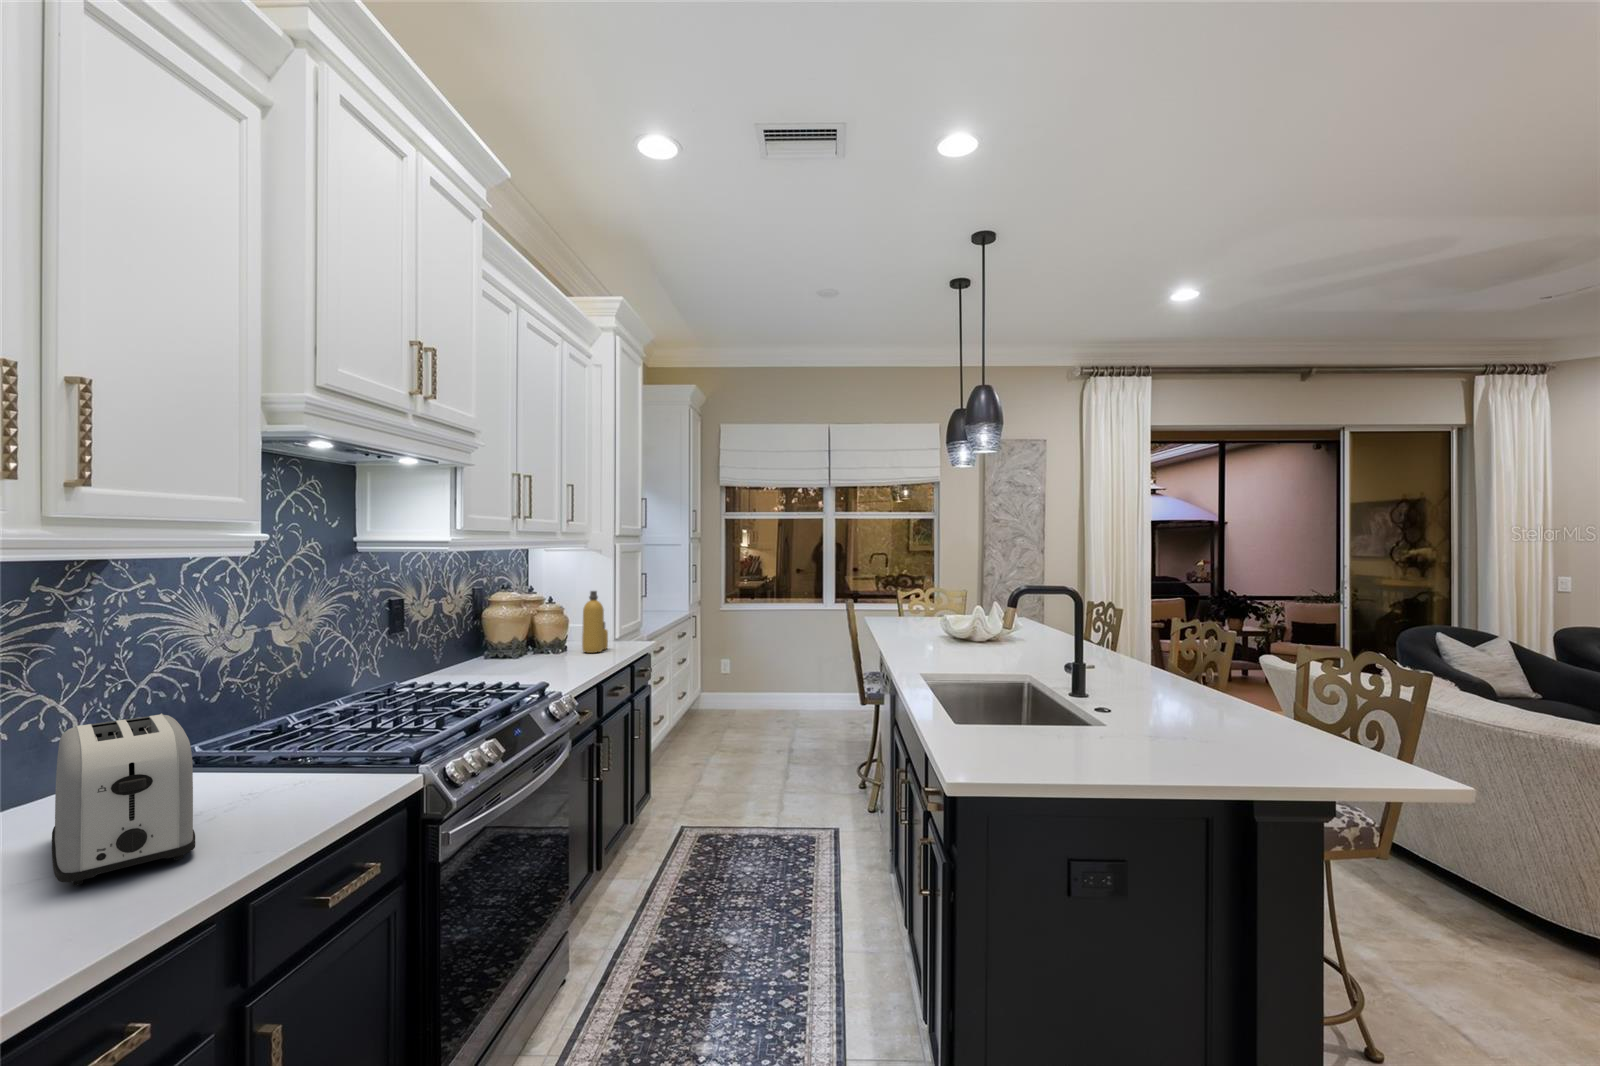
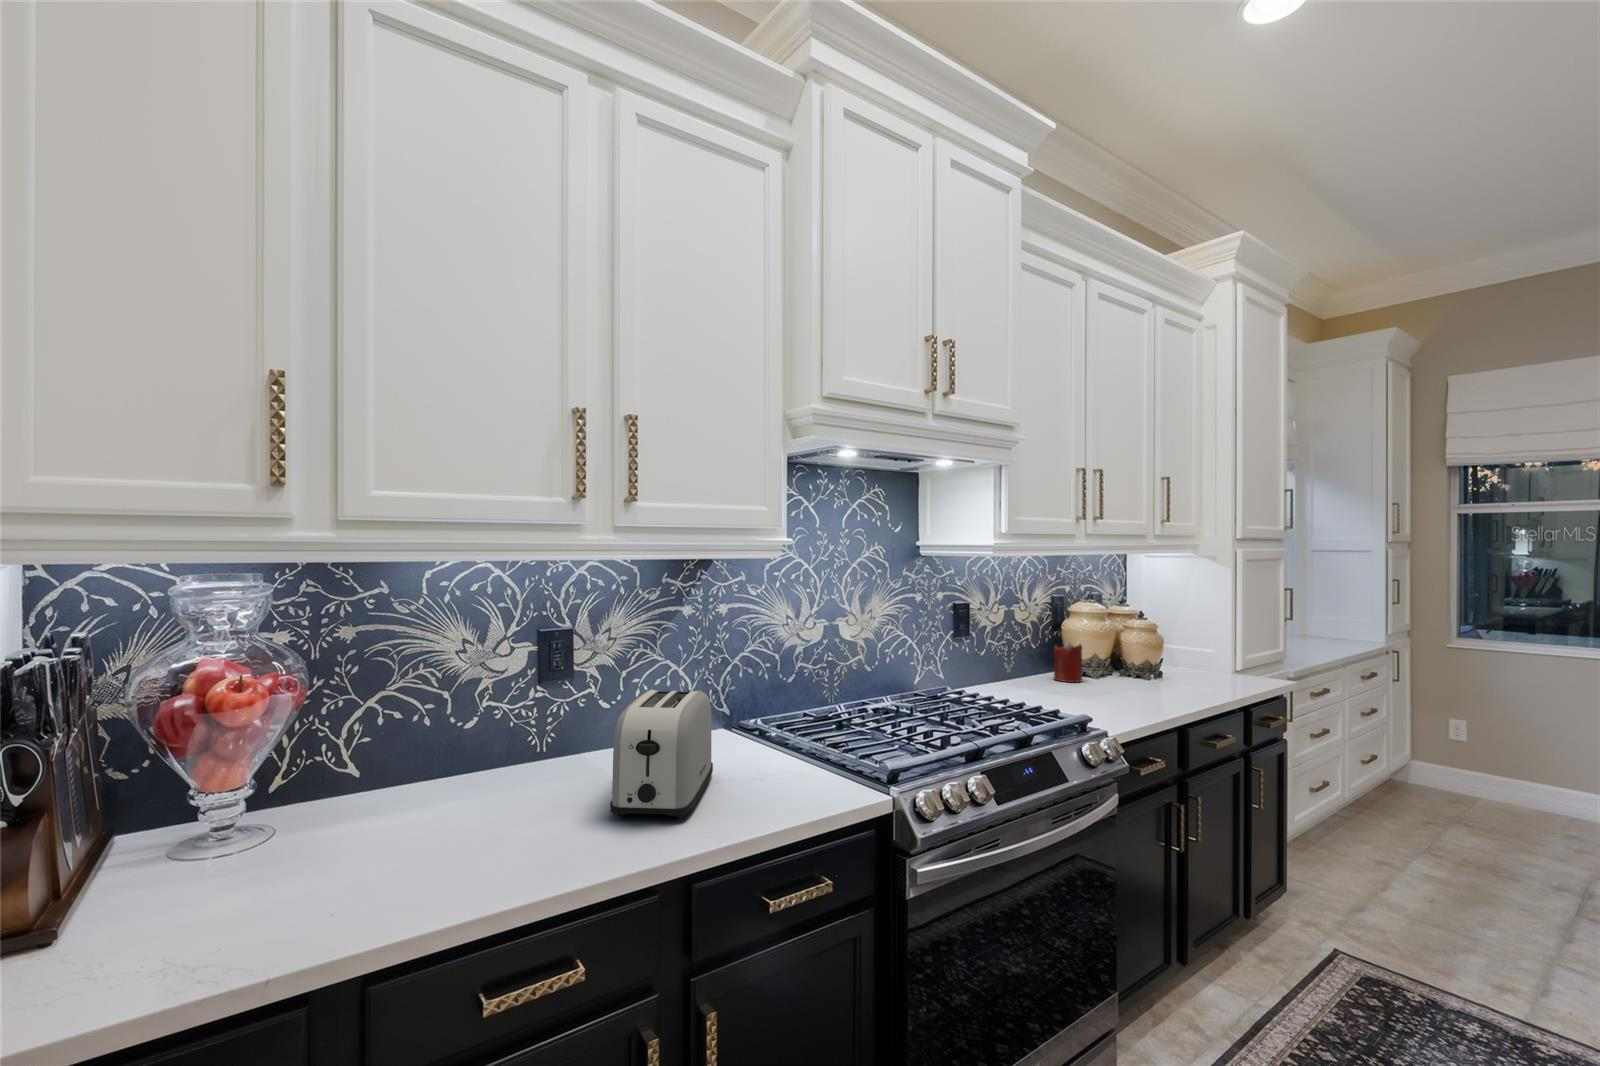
bottle: present [582,591,608,653] -> none [1180,608,1218,687]
candle: none [480,626,507,664] -> present [1054,641,1083,682]

